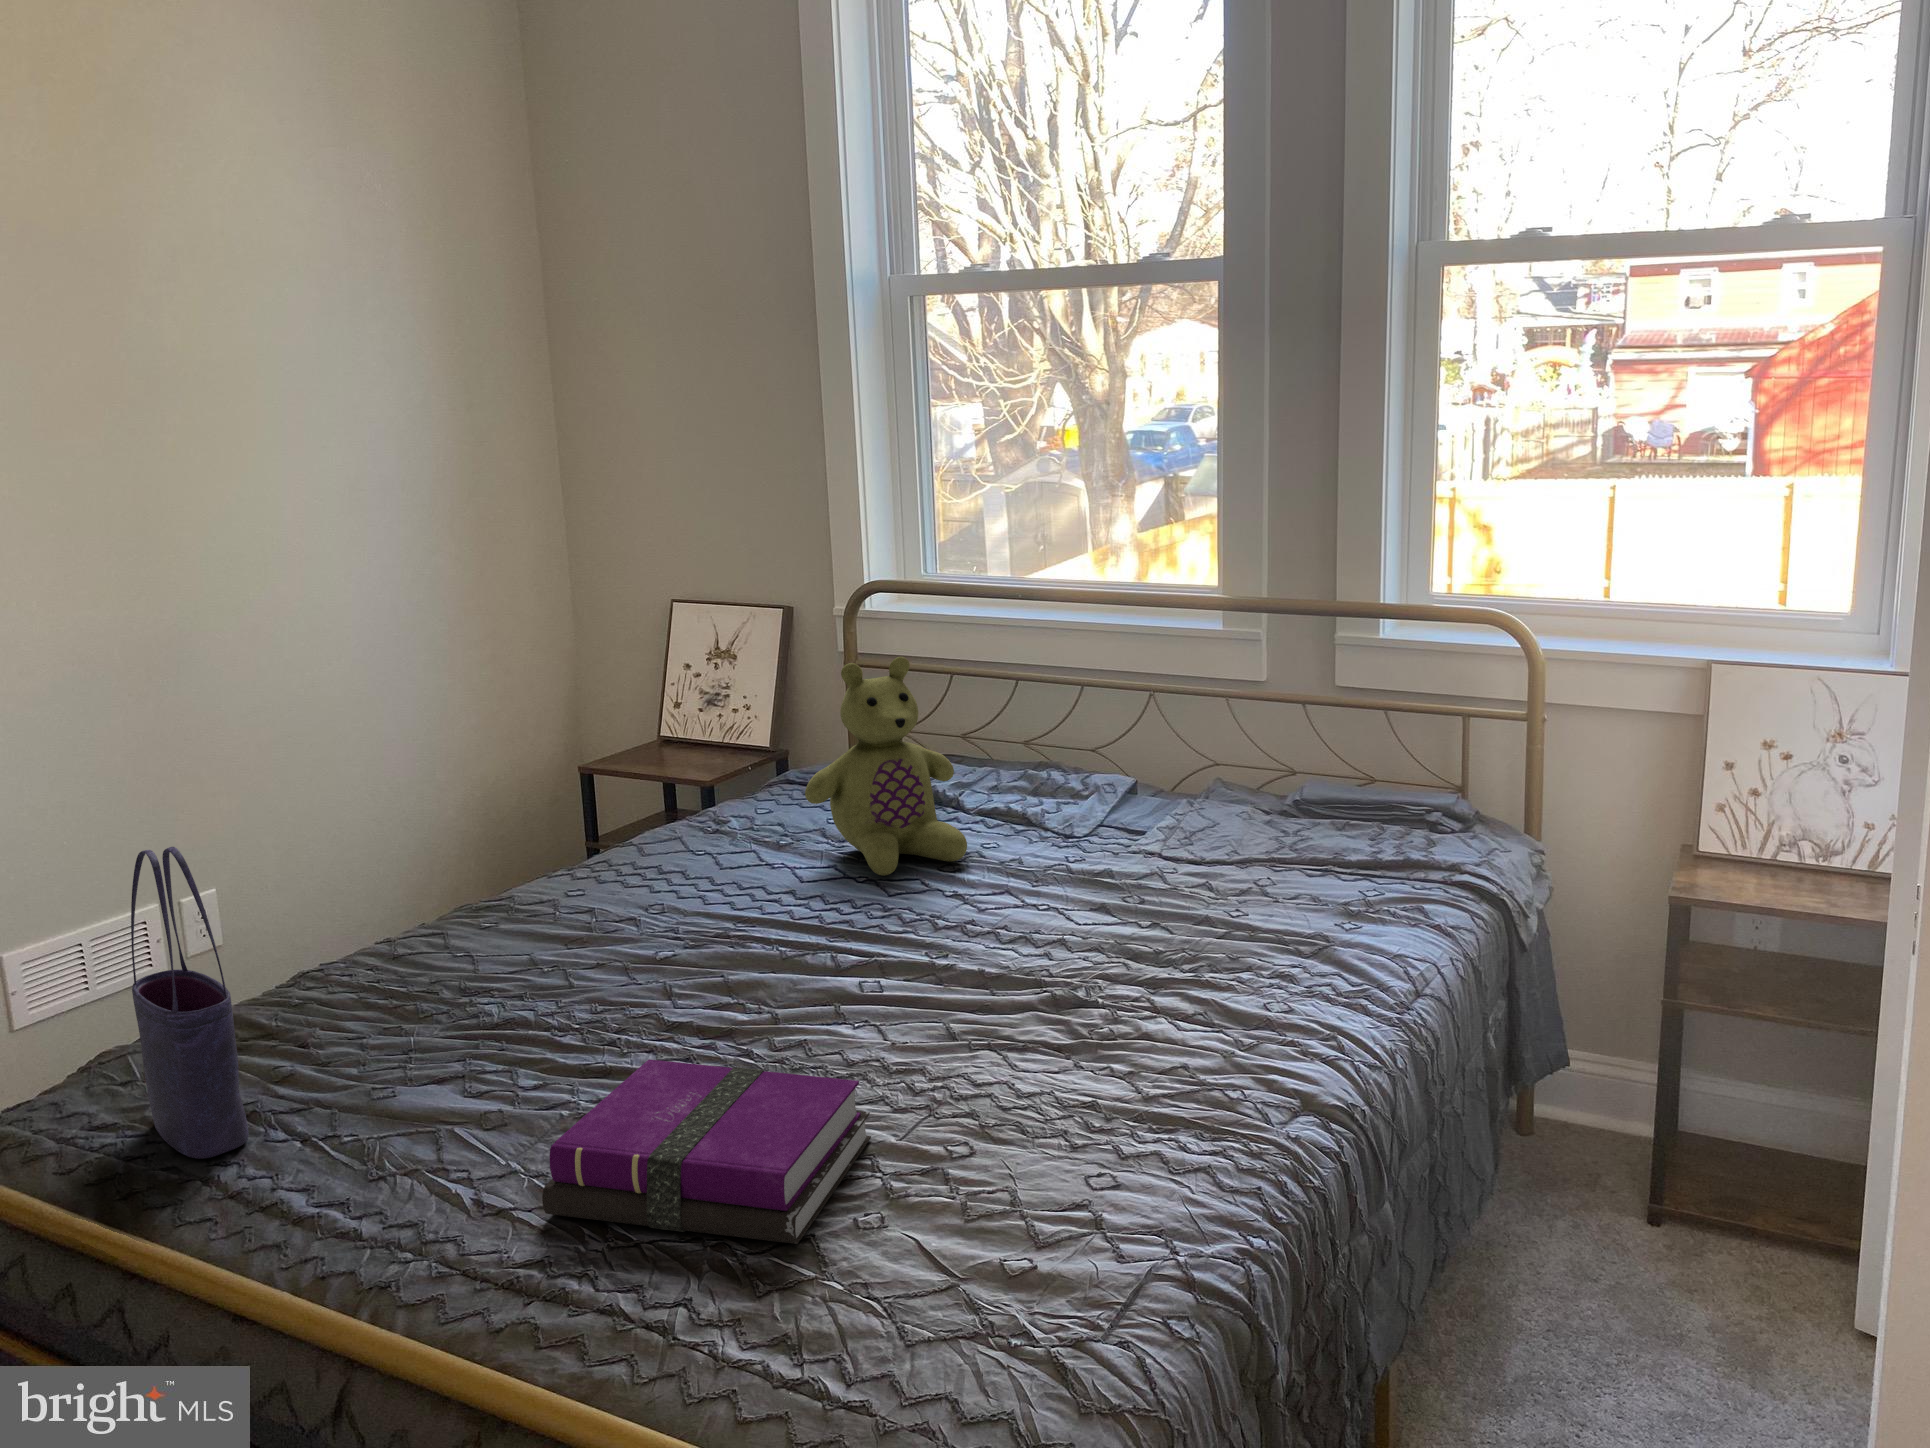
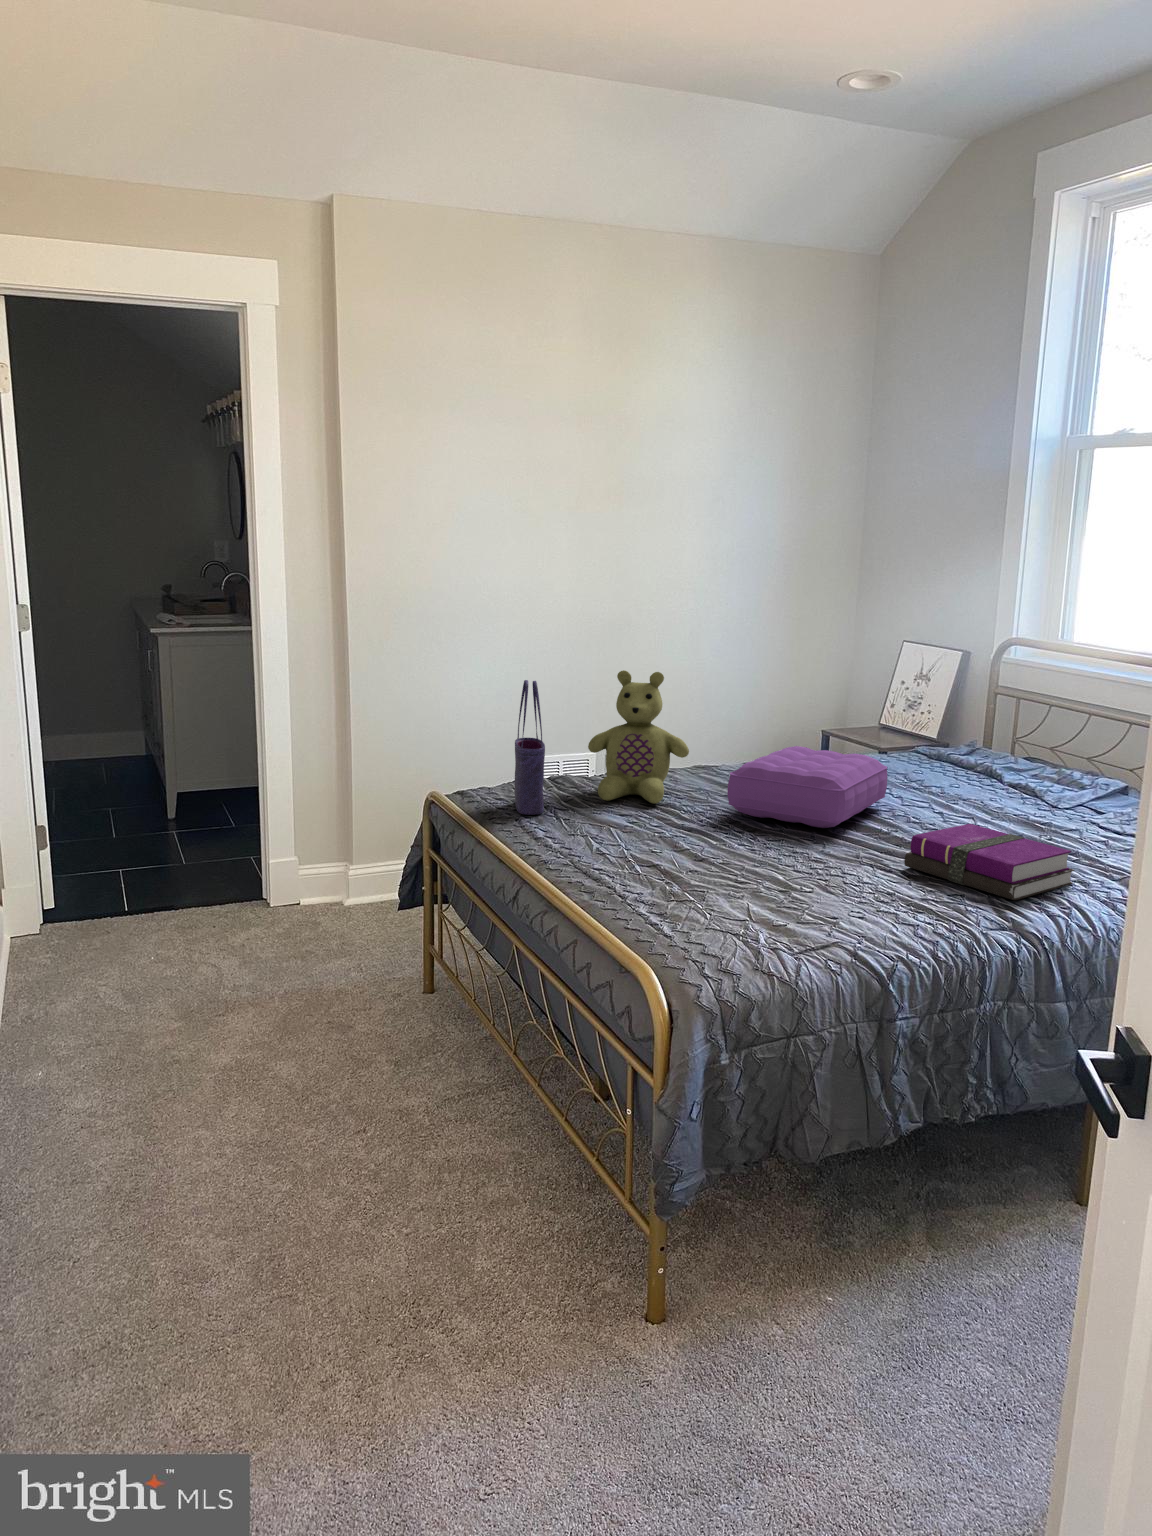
stuffed bear: present [805,657,967,876] -> present [588,670,689,803]
pillow: none [635,830,872,1000] -> present [727,746,887,828]
notebook: present [542,1060,871,1244] -> present [904,824,1074,900]

